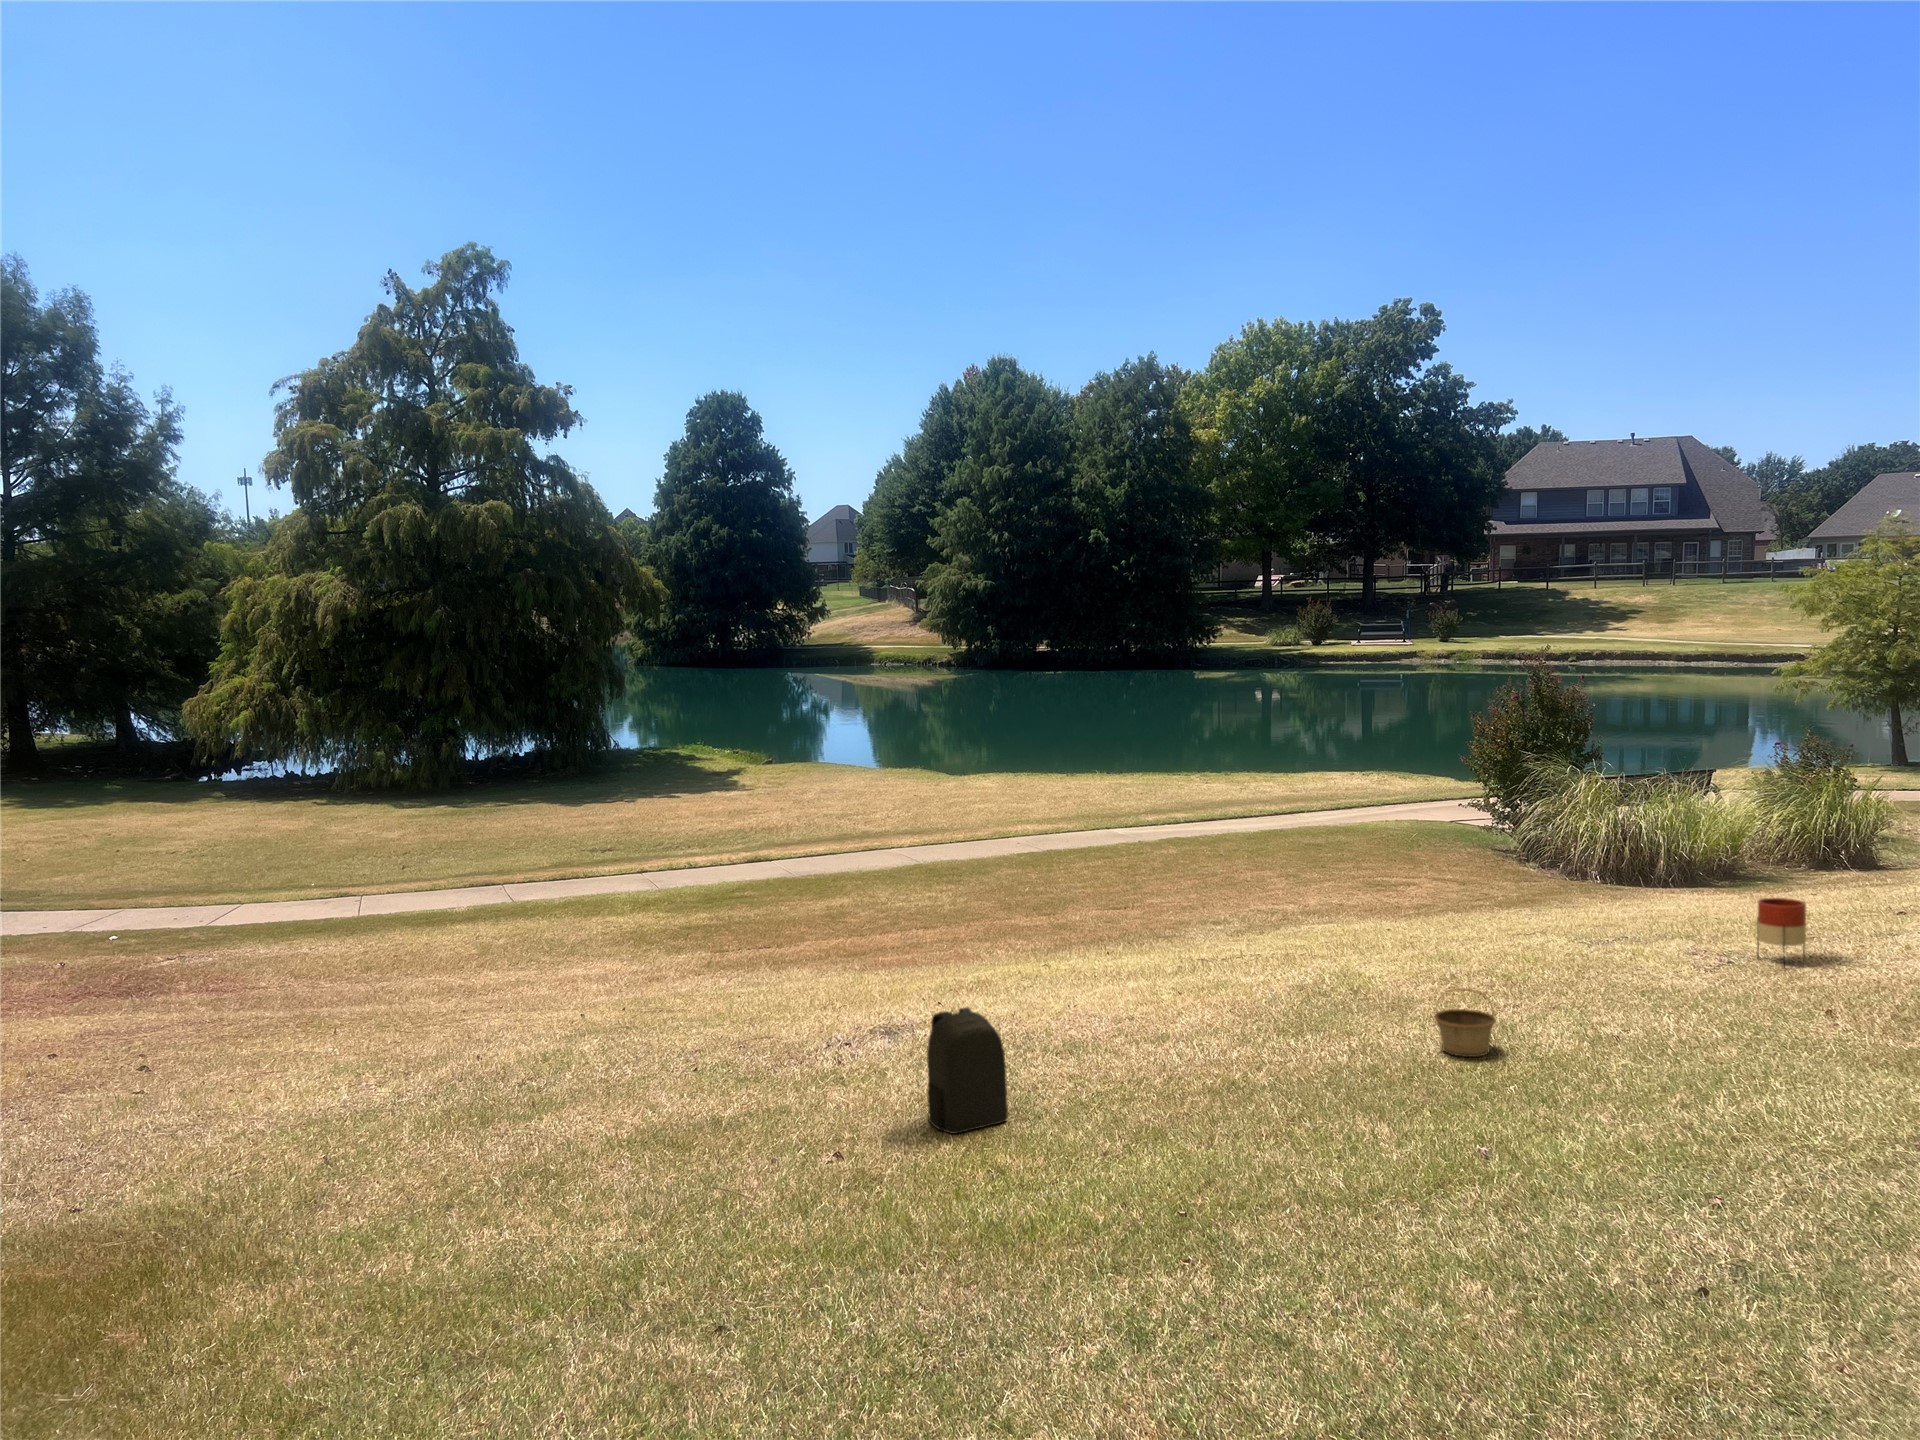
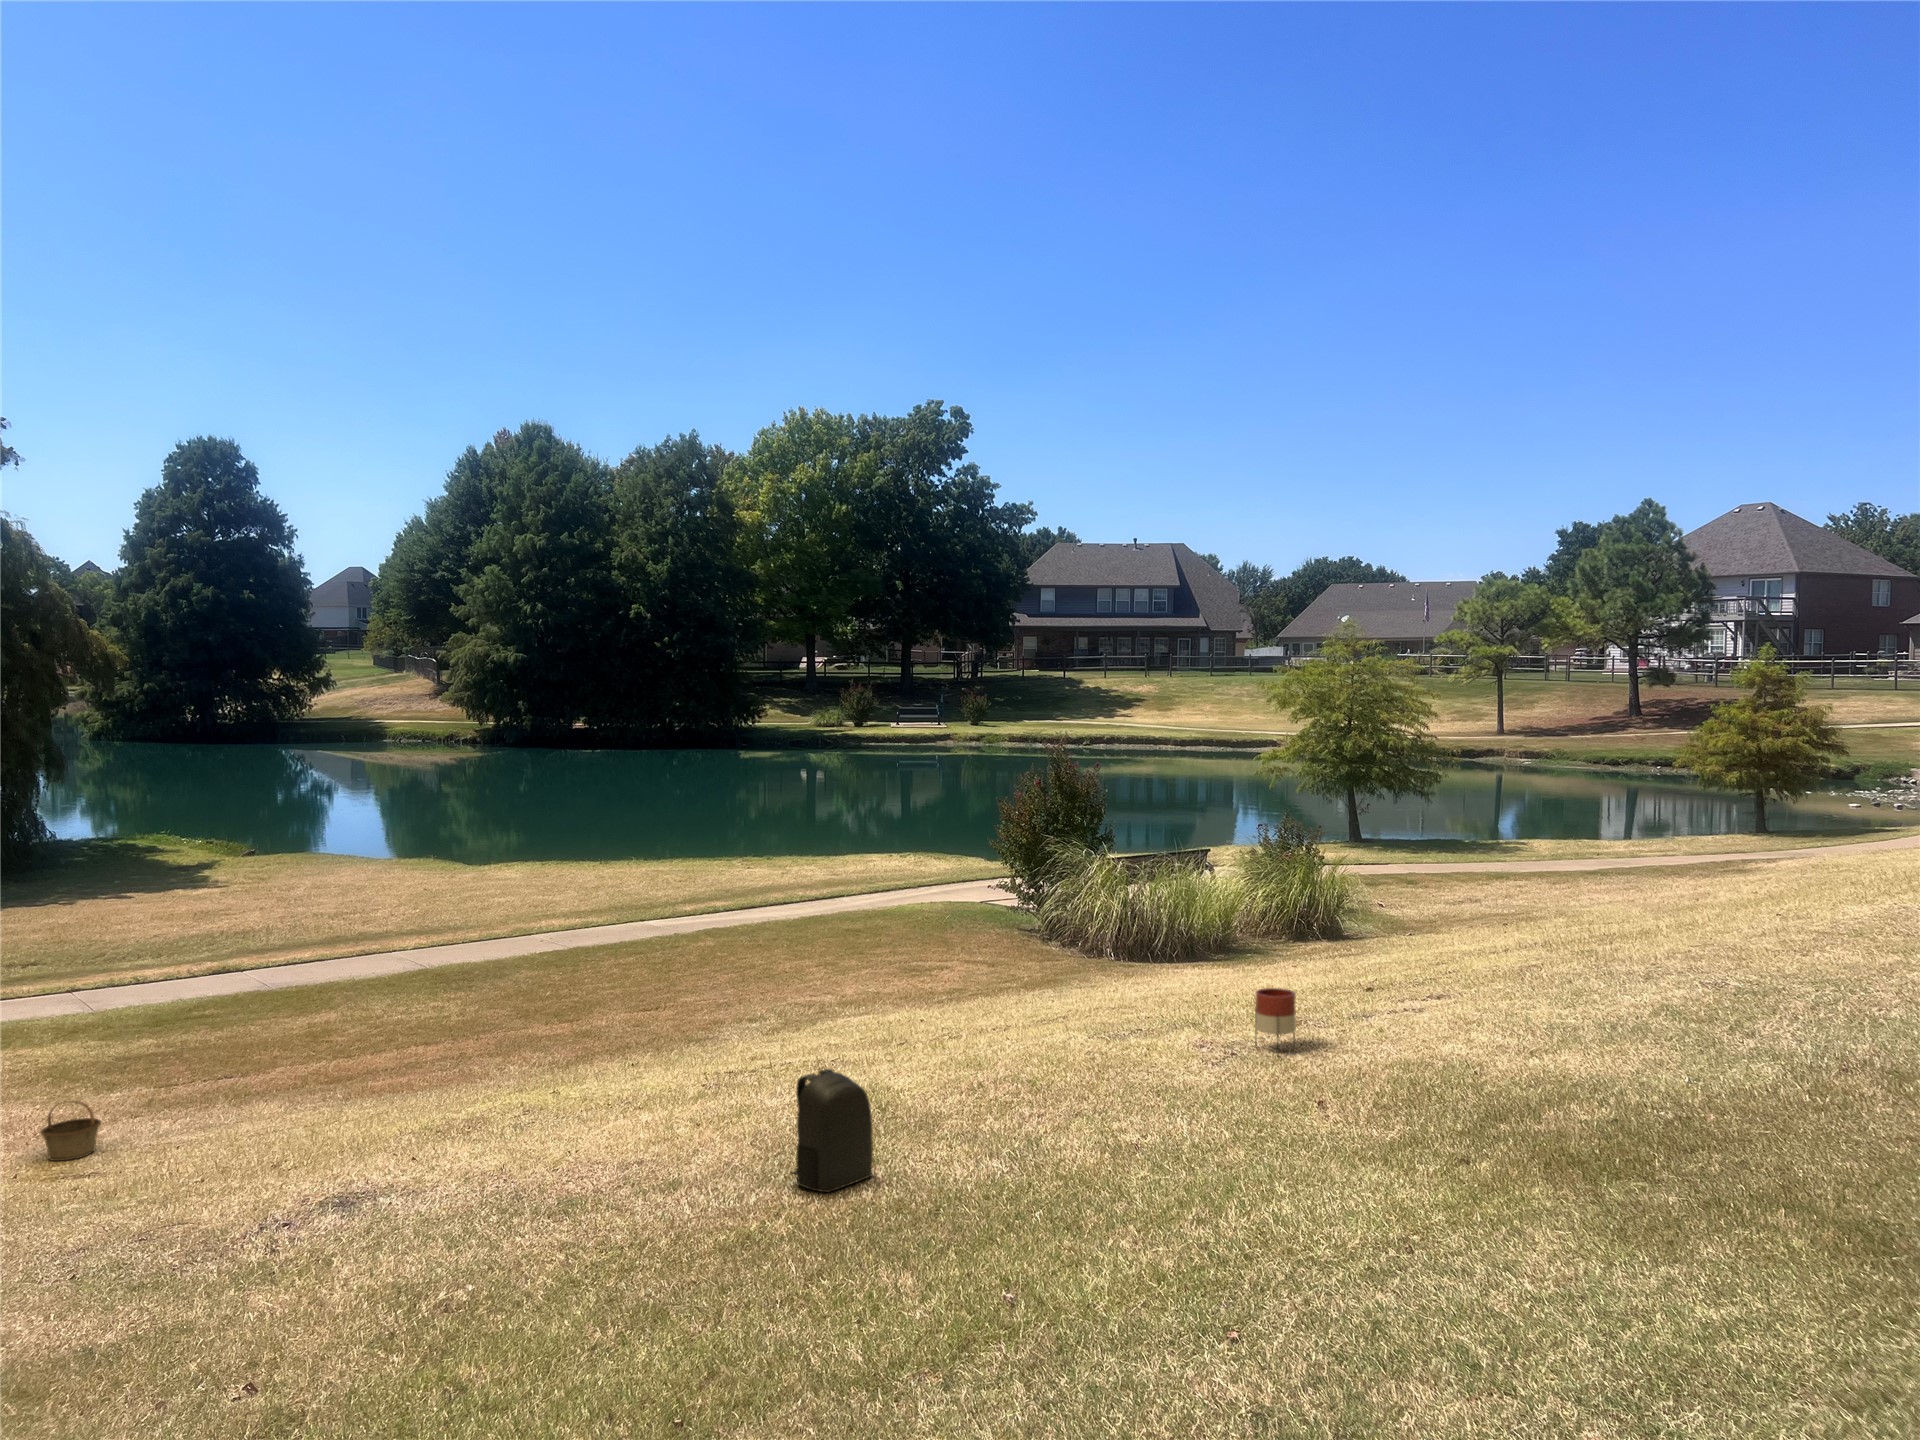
basket: present [1435,988,1496,1057] -> present [41,1101,101,1161]
backpack: present [927,1007,1008,1134] -> present [793,1069,873,1192]

